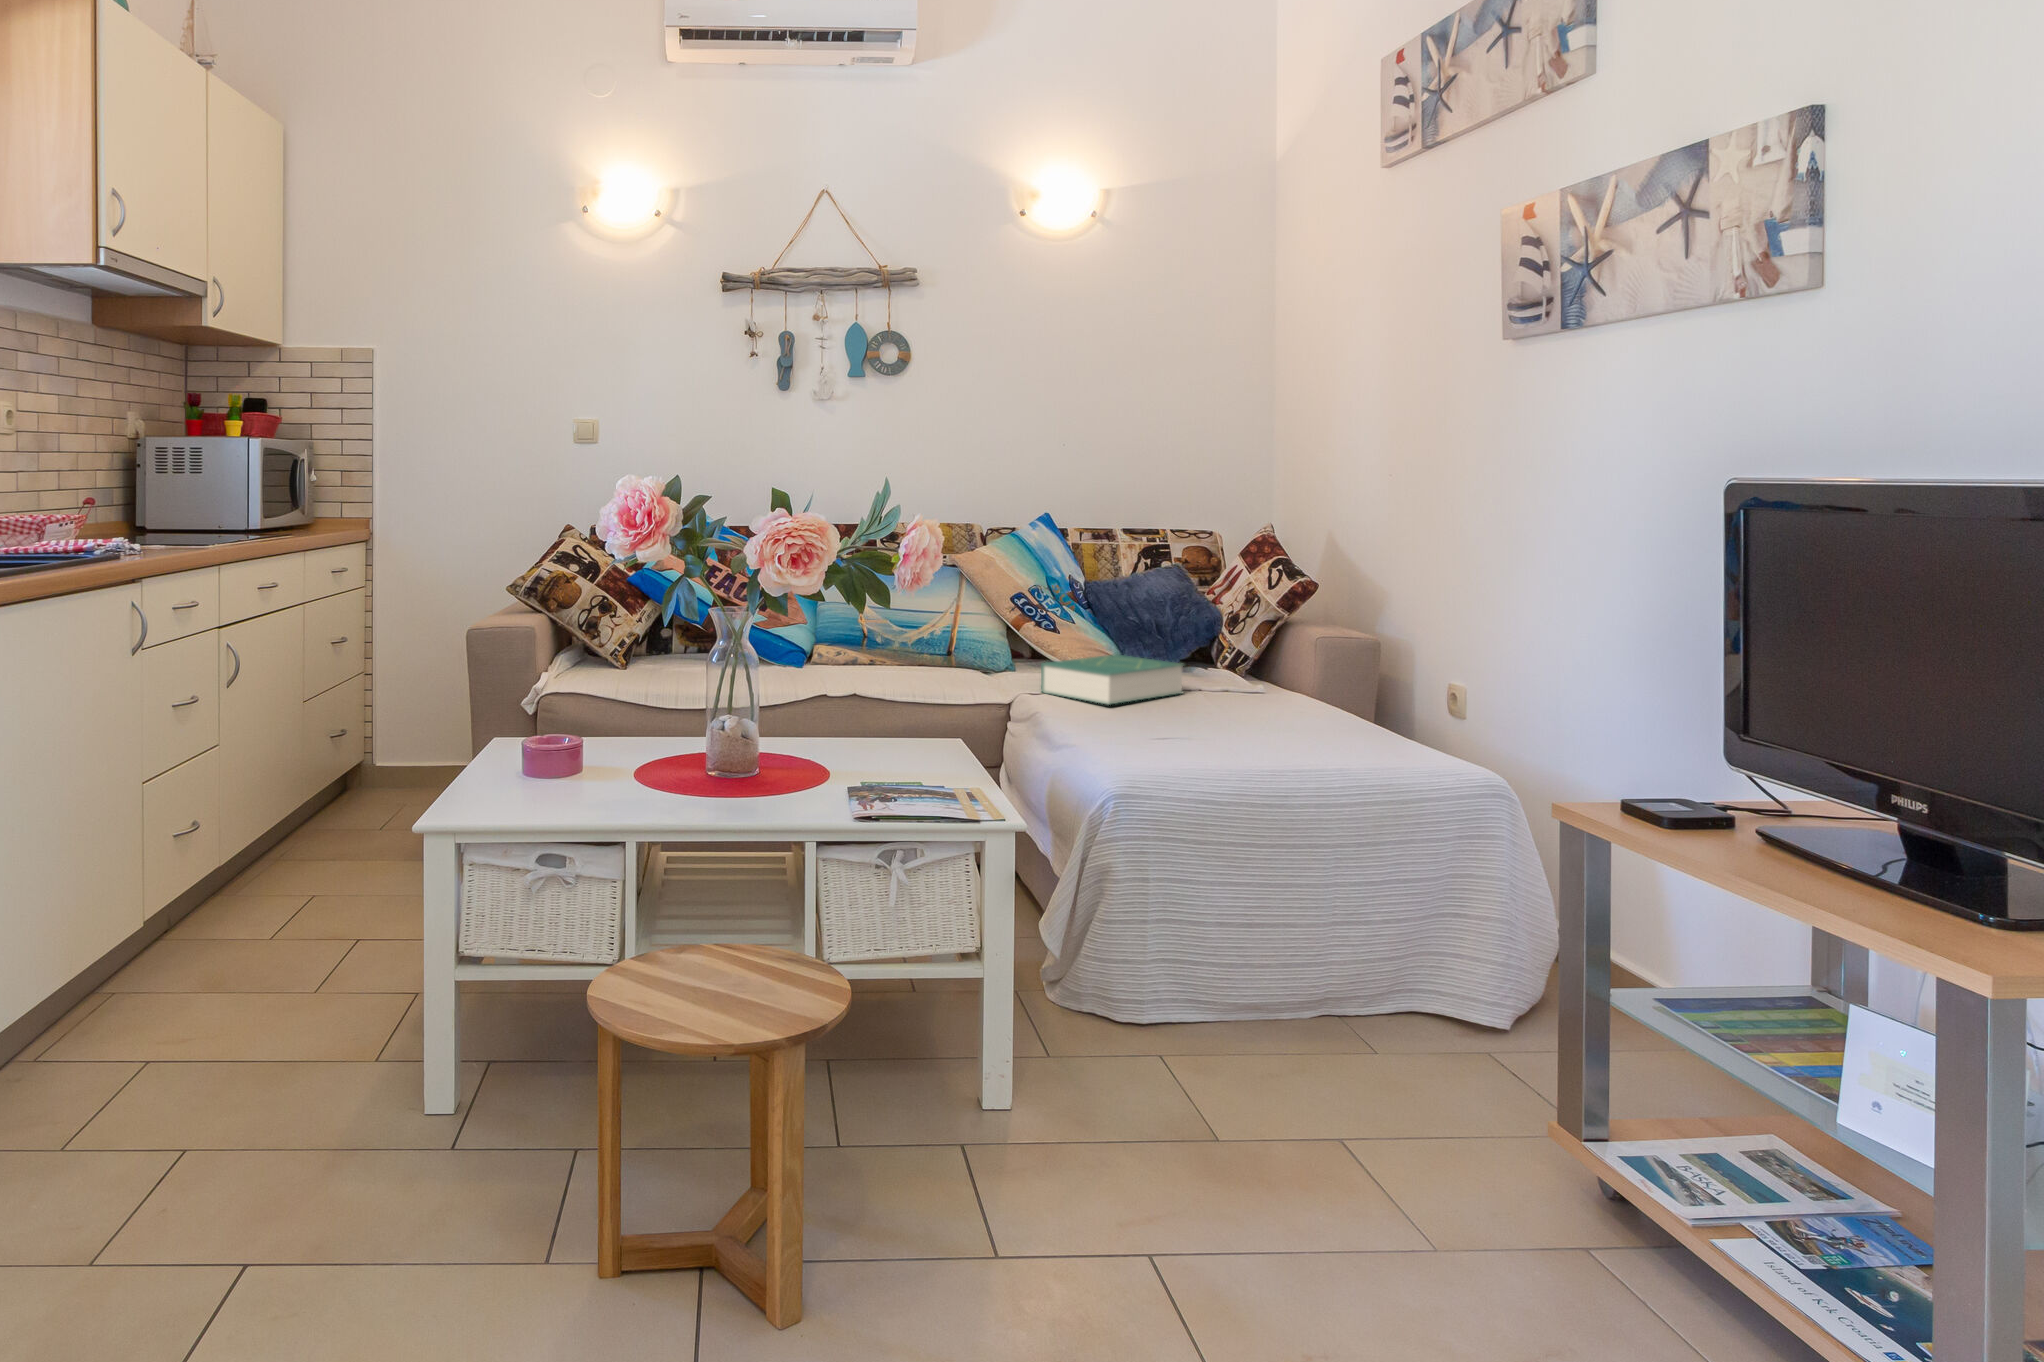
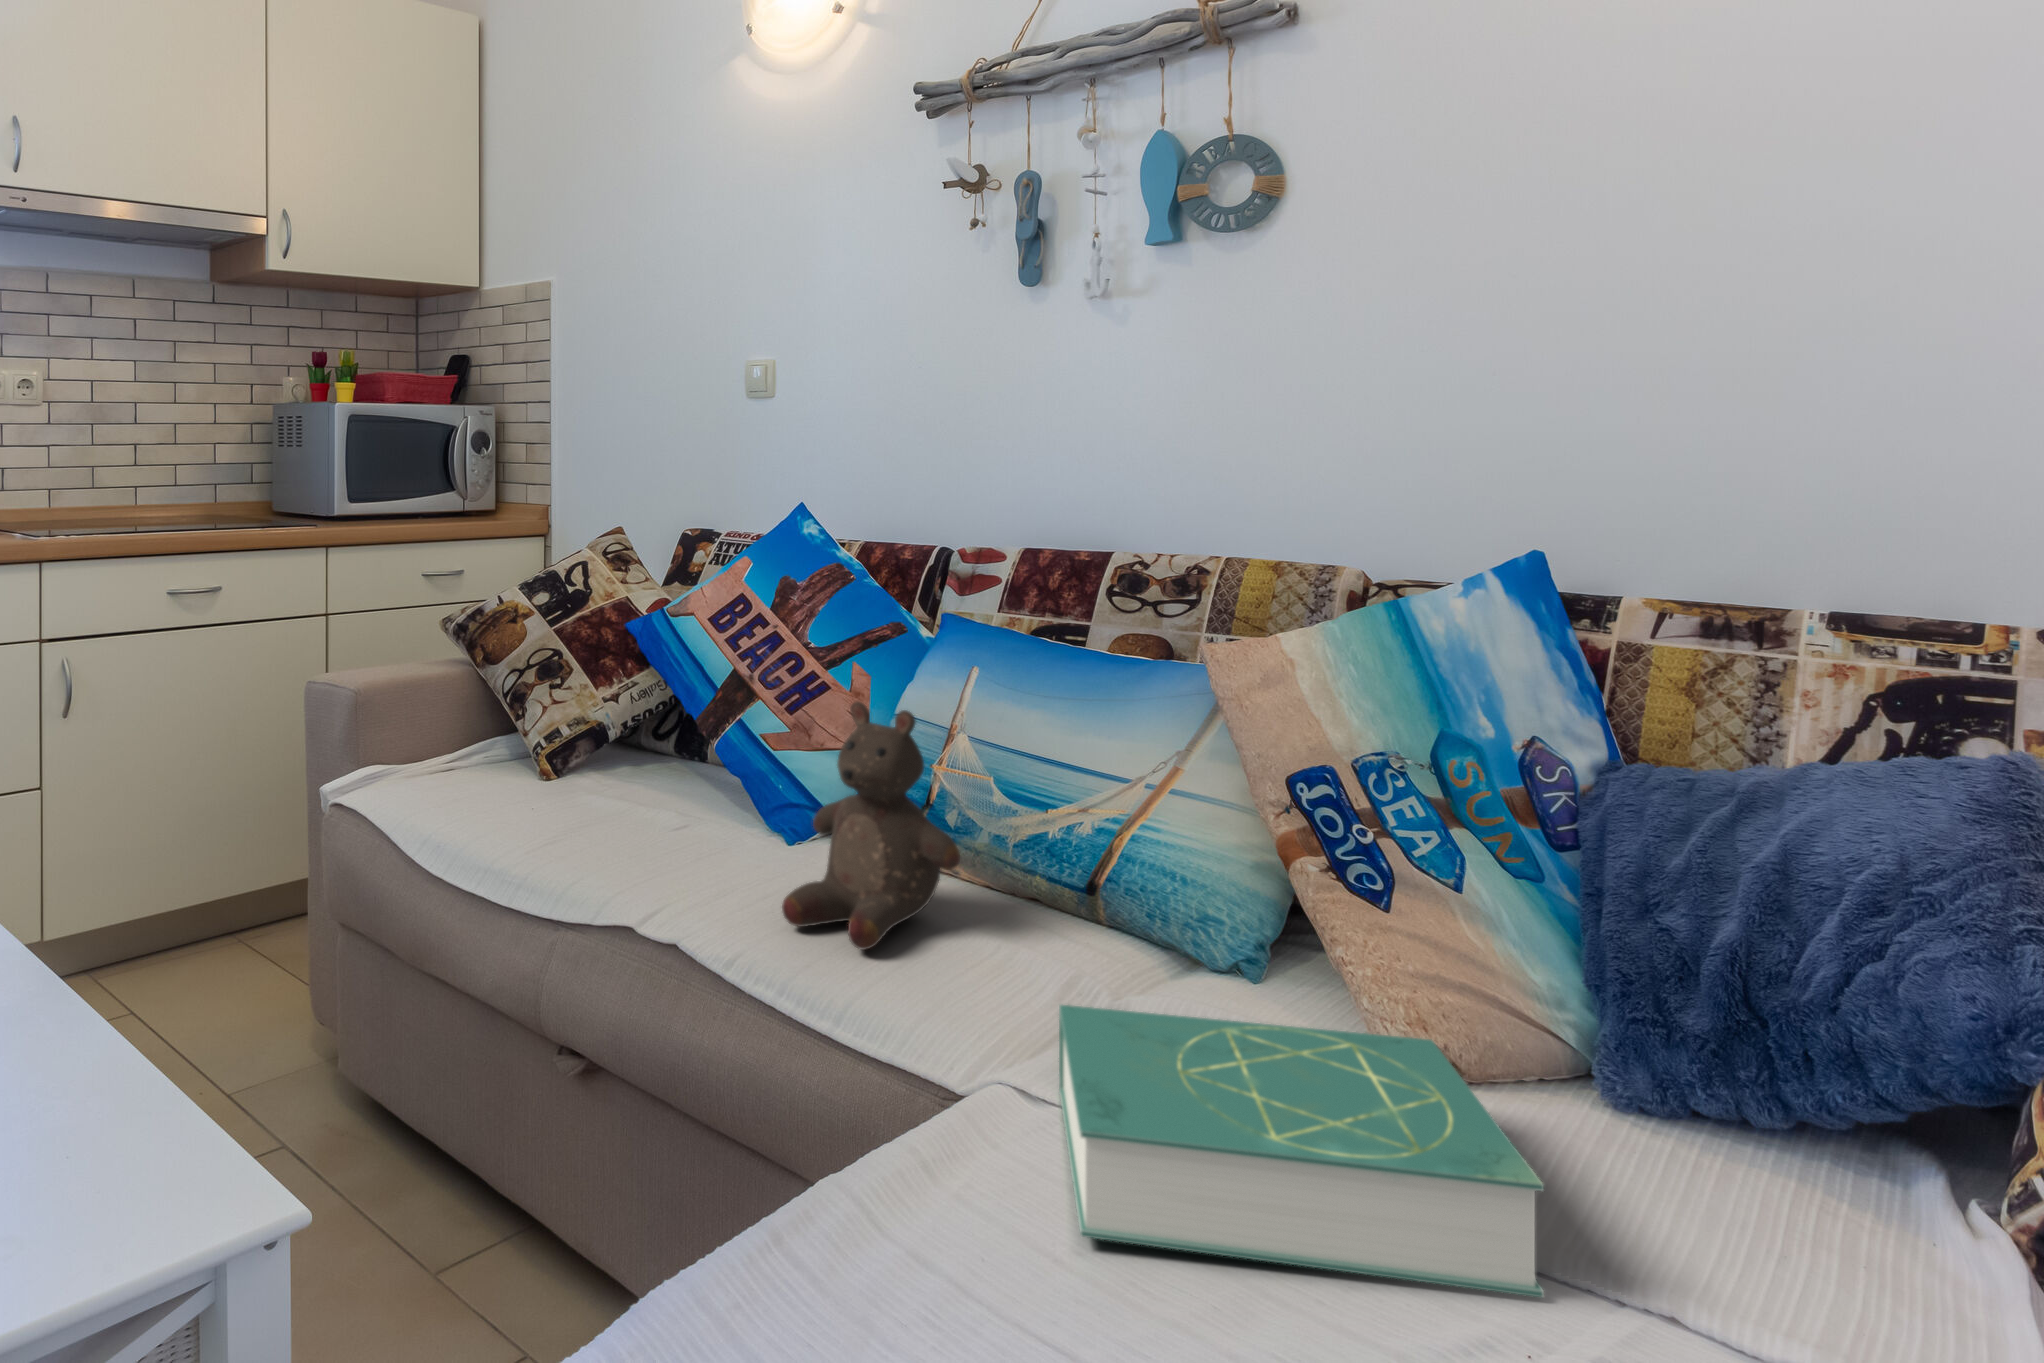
stuffed bear: none [859,585,935,681] -> present [782,702,960,950]

